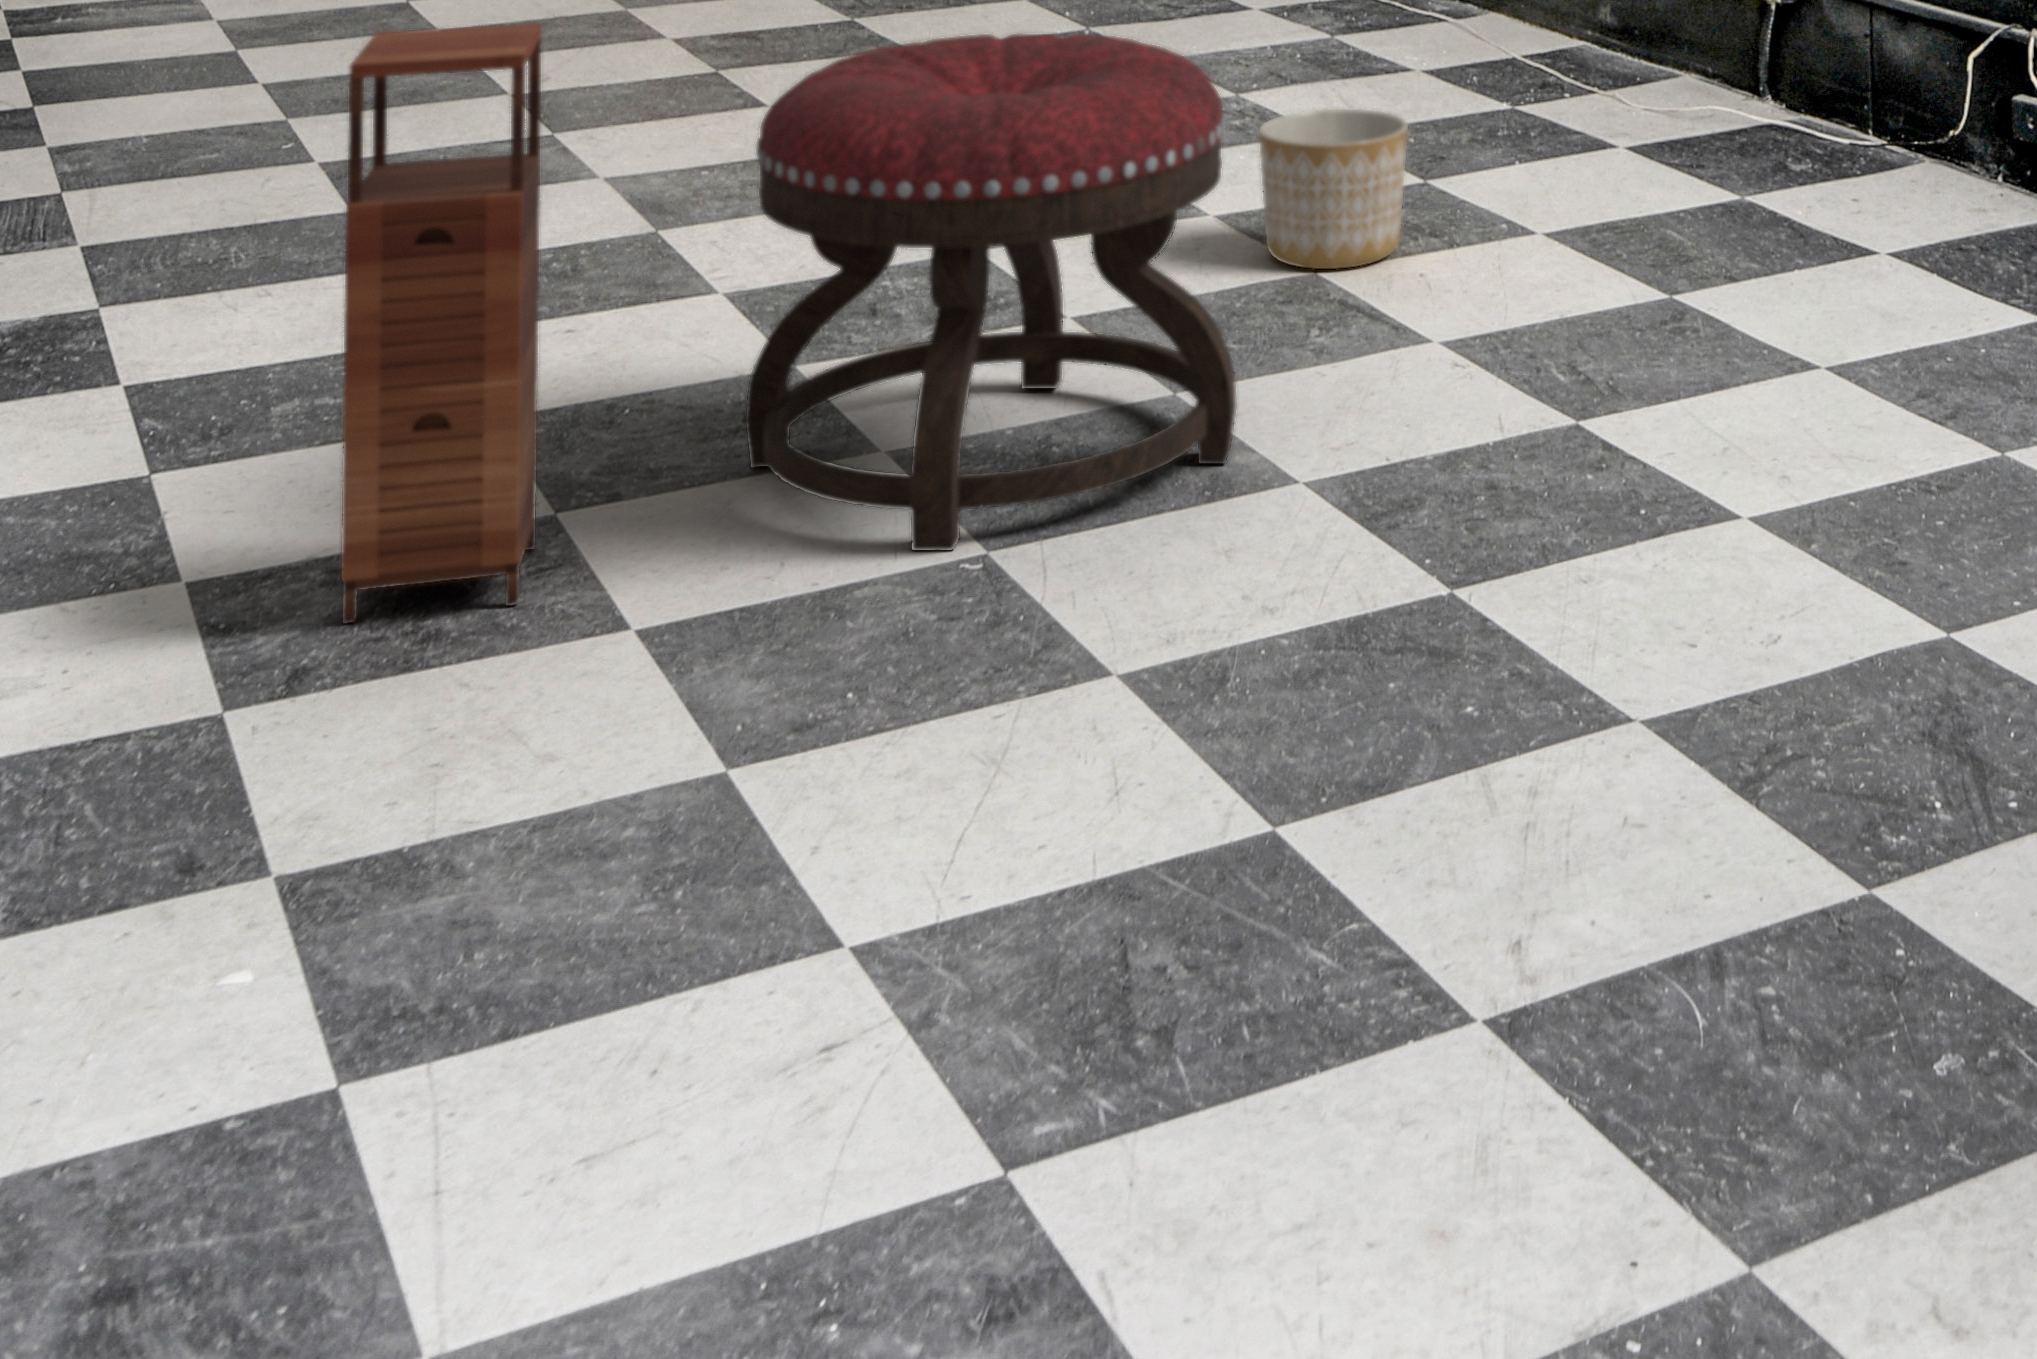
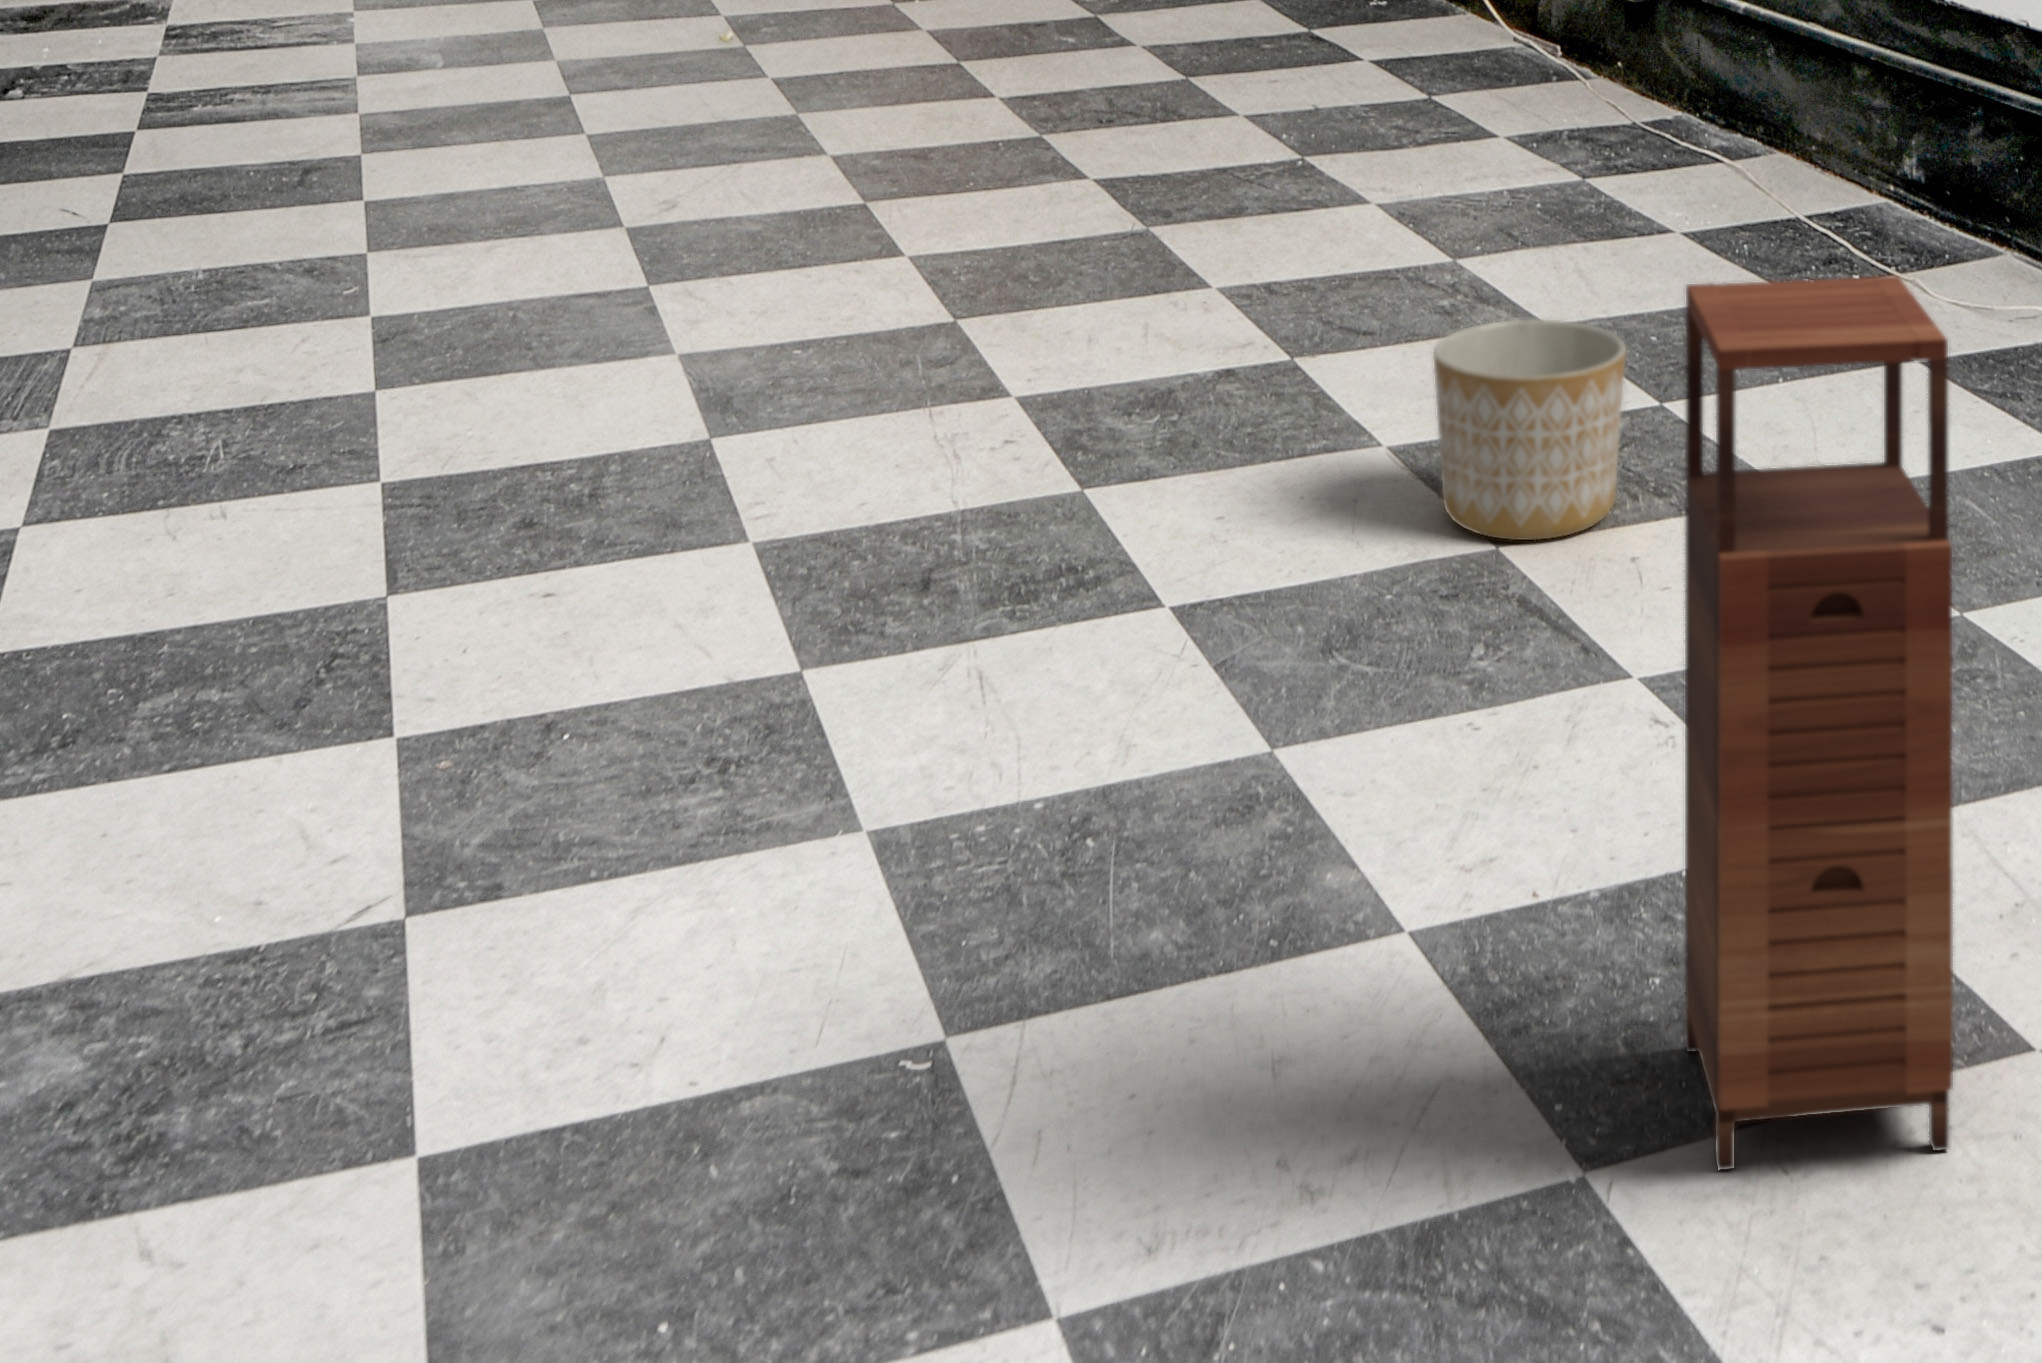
storage cabinet: present [341,23,541,623] -> present [1685,275,1953,1170]
ottoman: present [746,33,1236,551] -> none [679,249,1335,1024]

